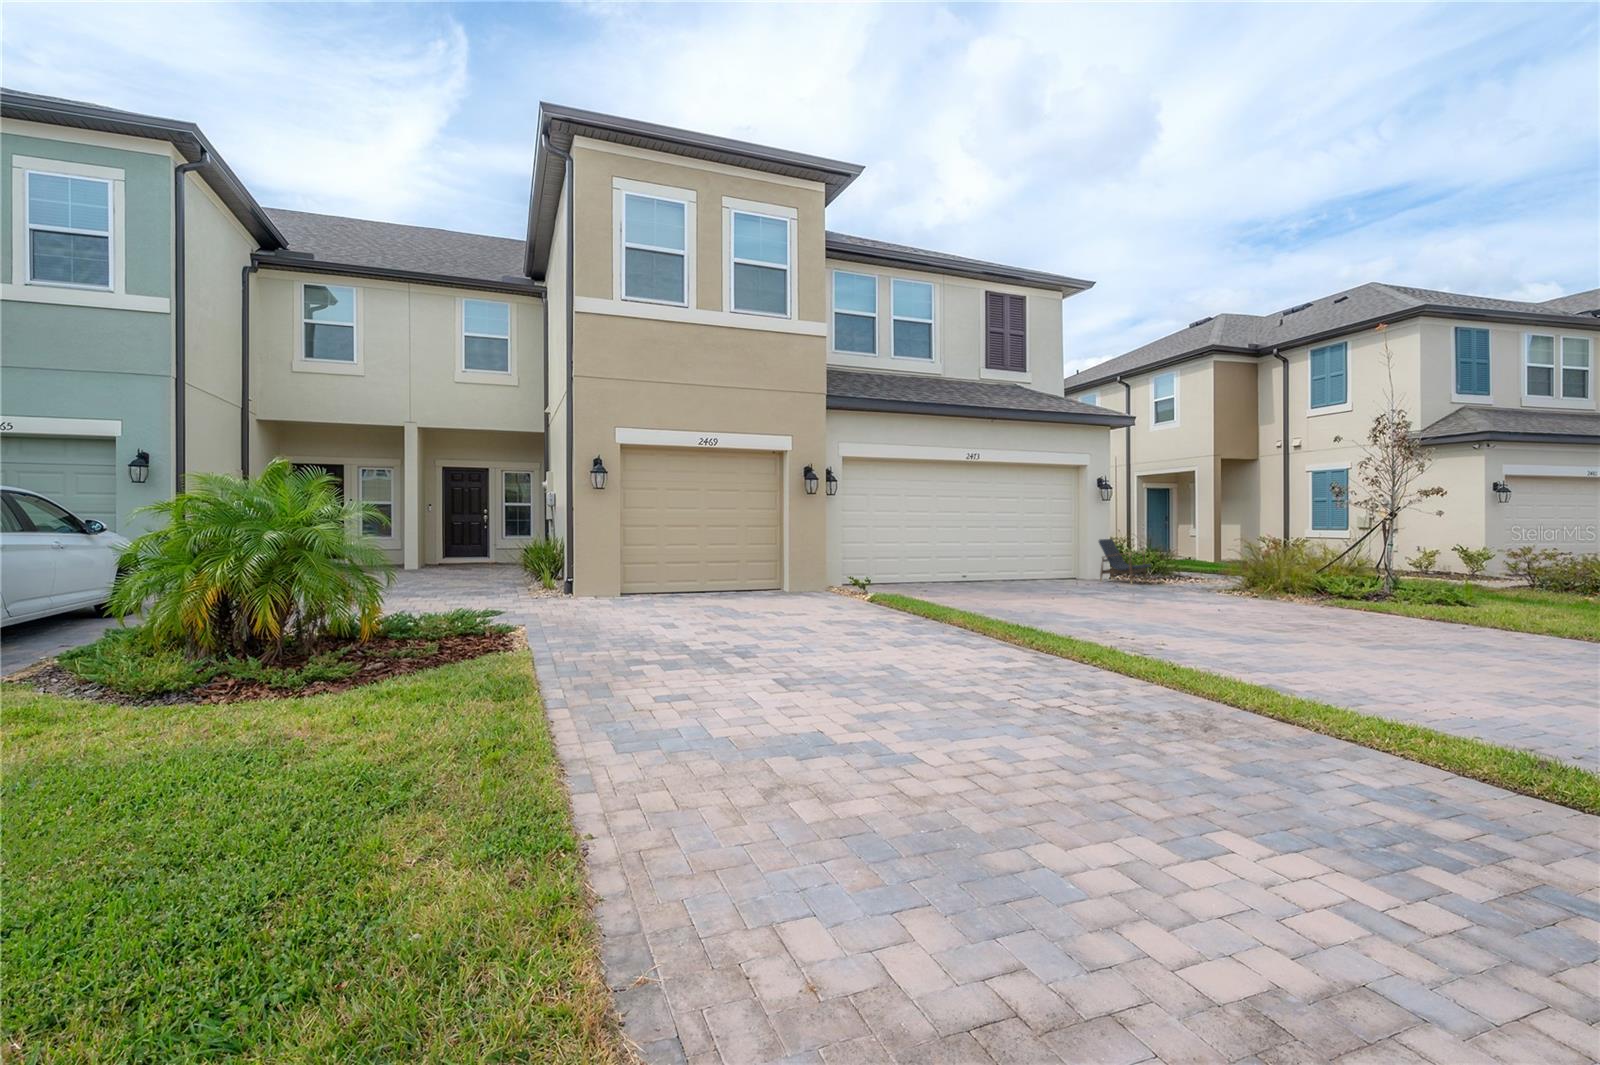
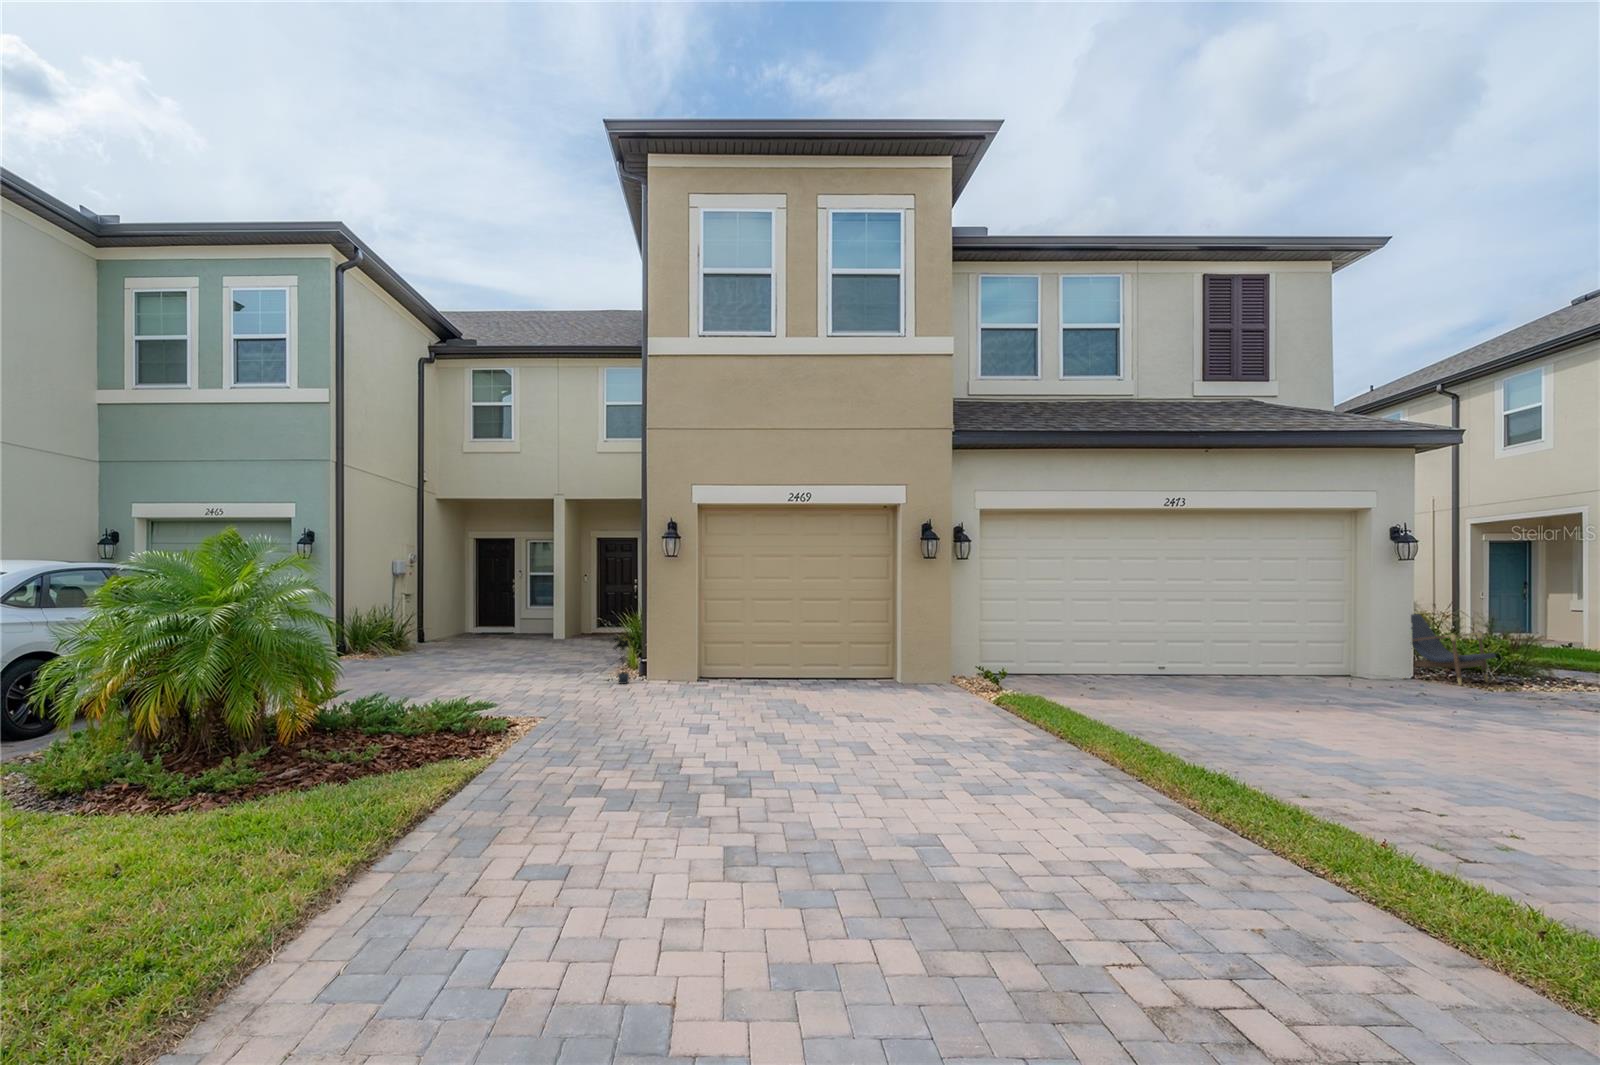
potted plant: none [553,557,574,600] -> present [611,634,636,684]

